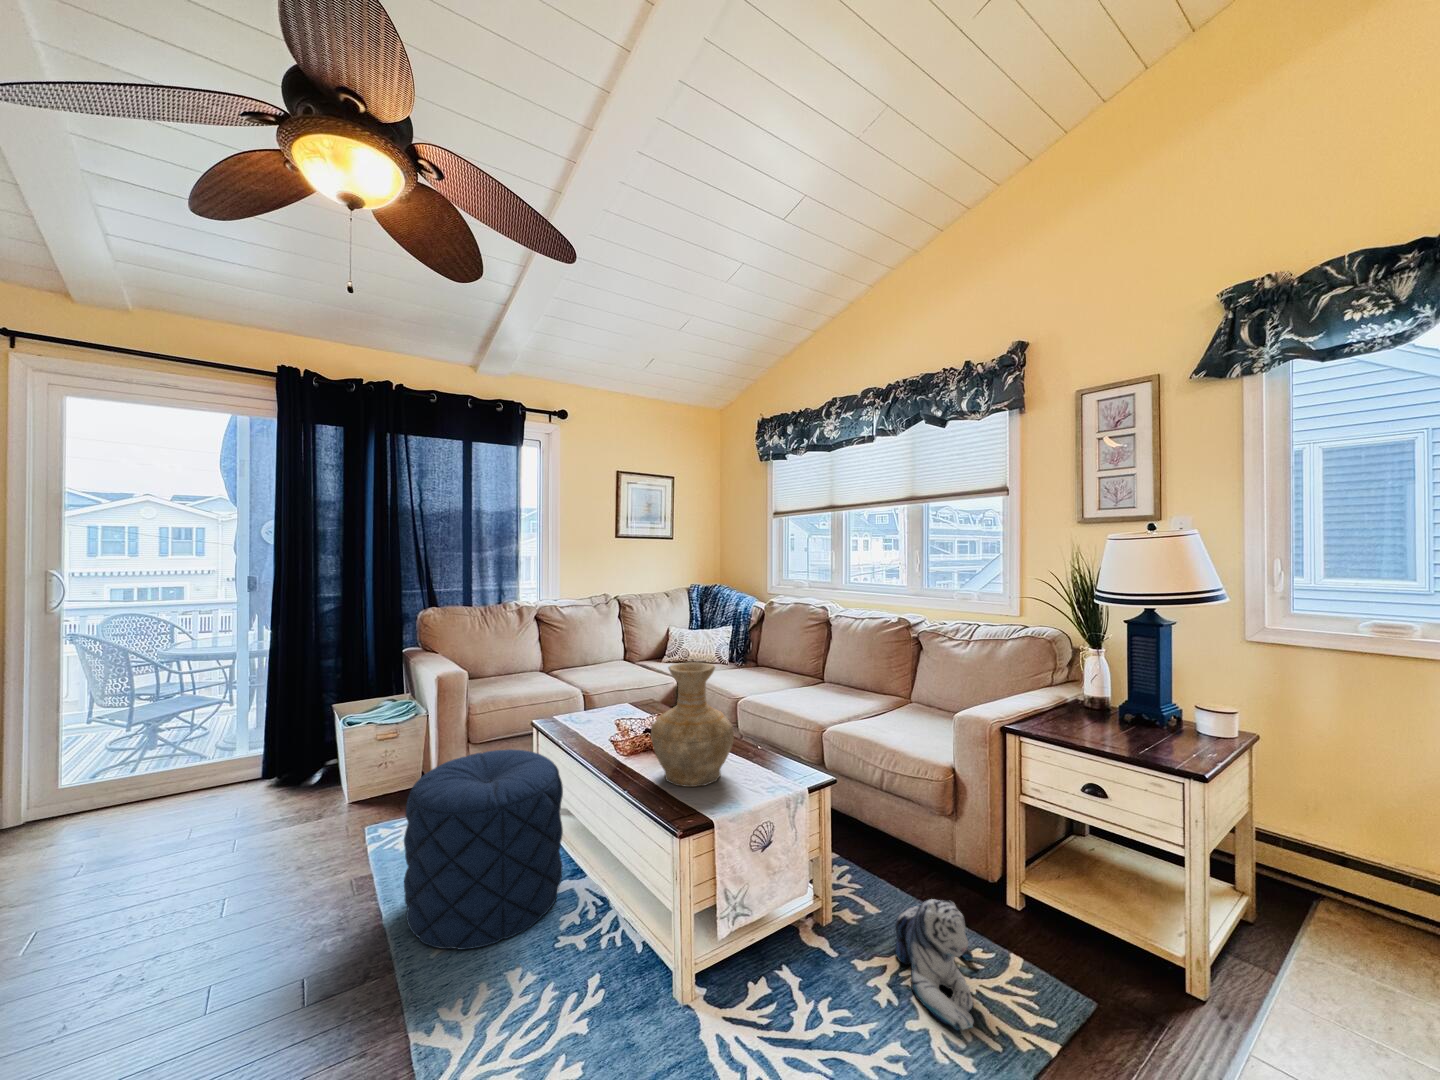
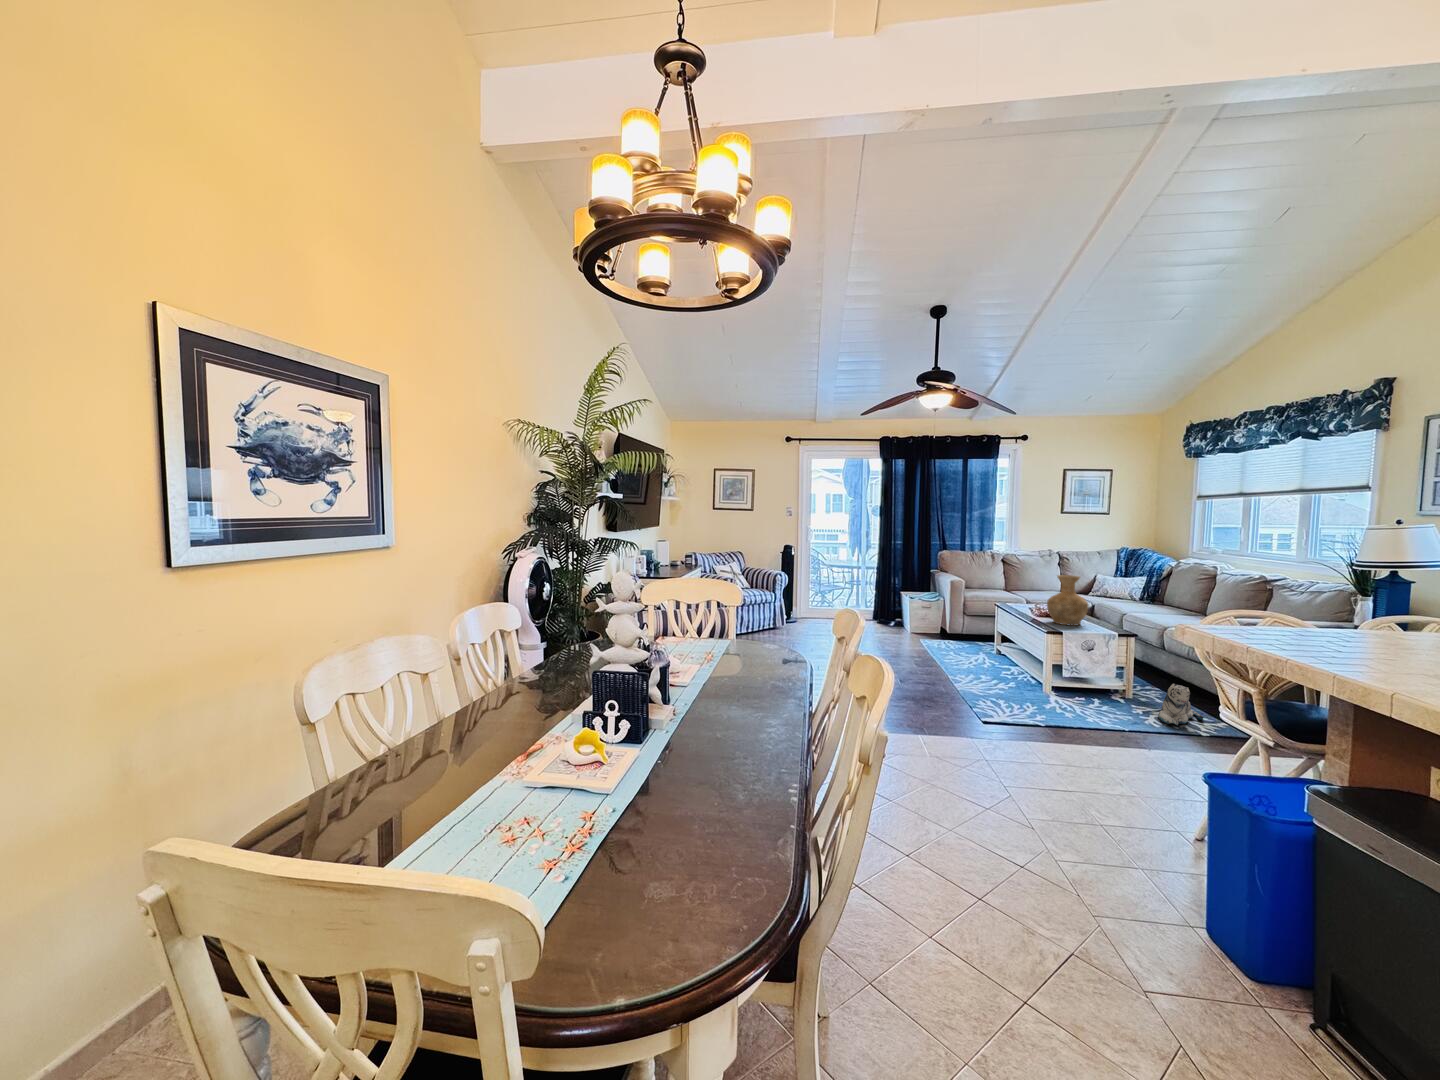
pouf: present [404,749,563,949] -> none [942,607,1008,672]

